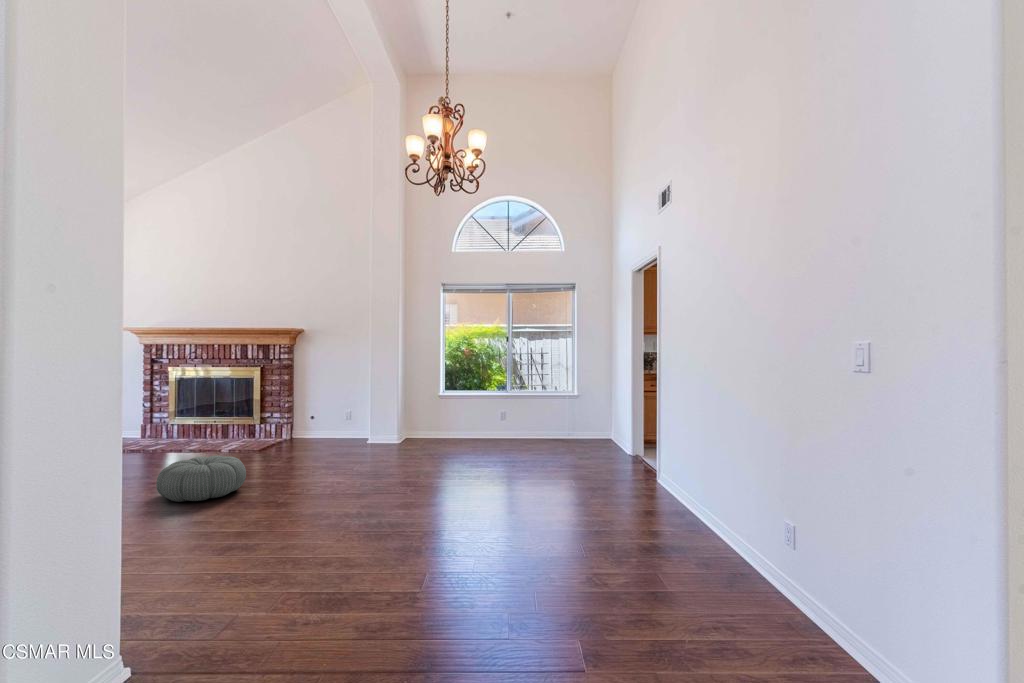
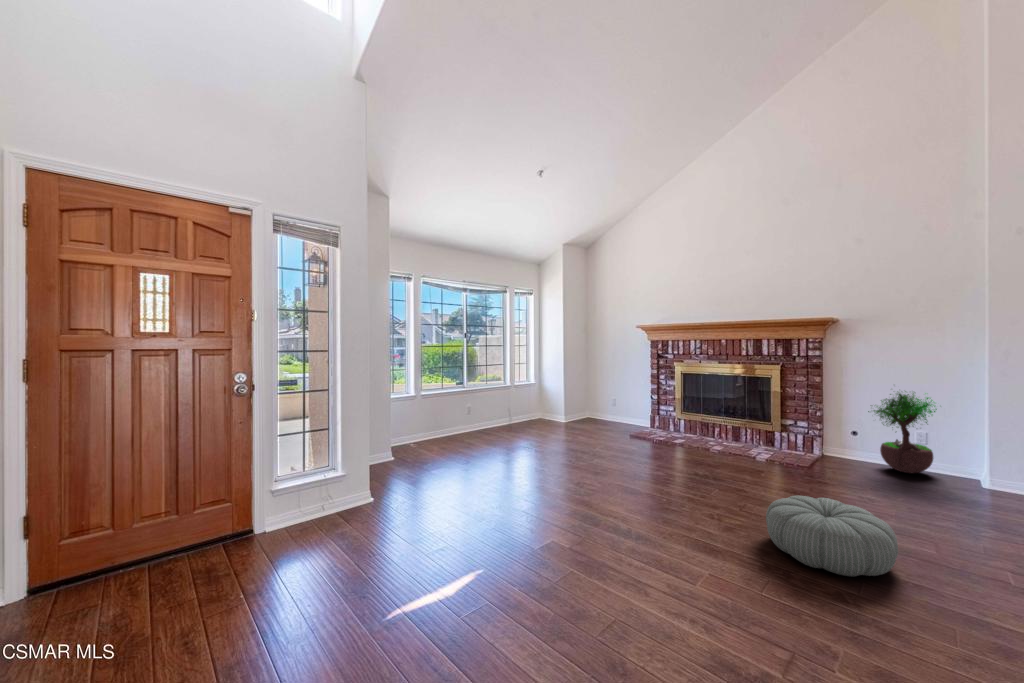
potted tree: none [309,378,349,441] -> present [868,391,937,473]

